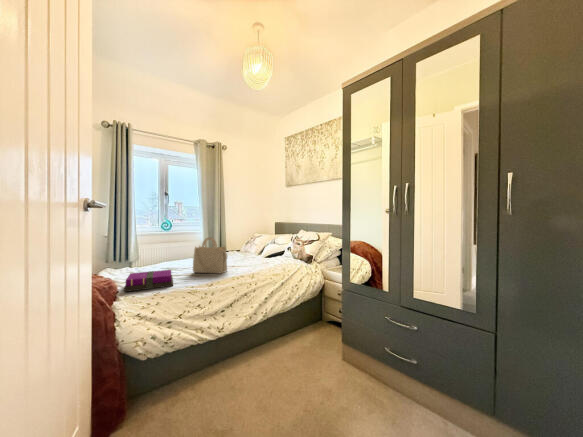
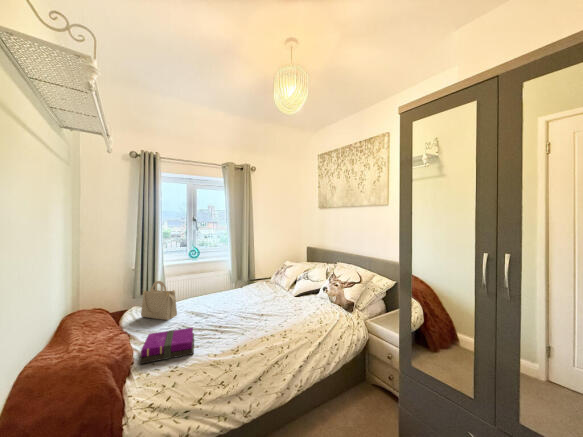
handbag: present [193,237,227,273] -> present [141,281,177,320]

